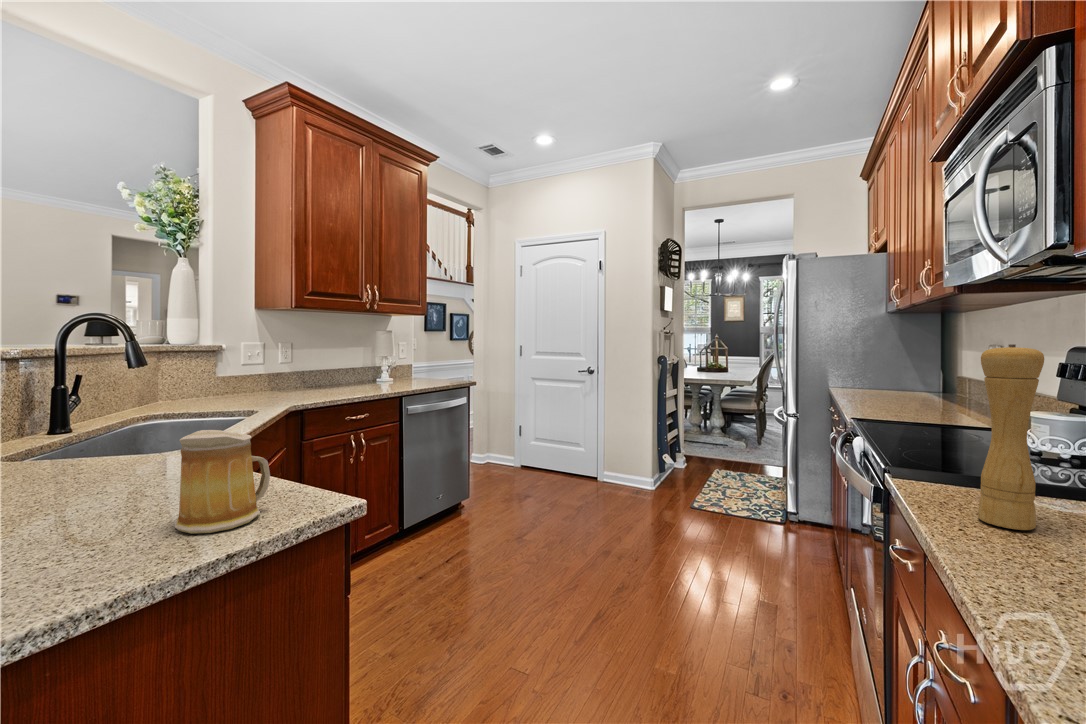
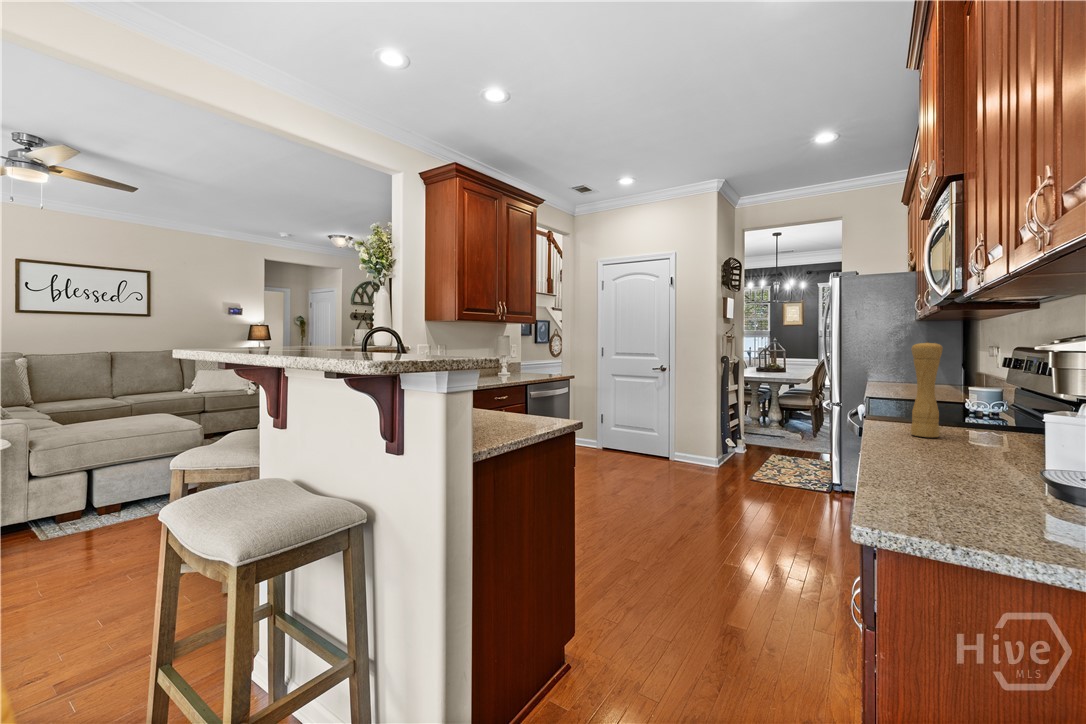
mug: present [175,430,270,534] -> none [506,381,539,427]

